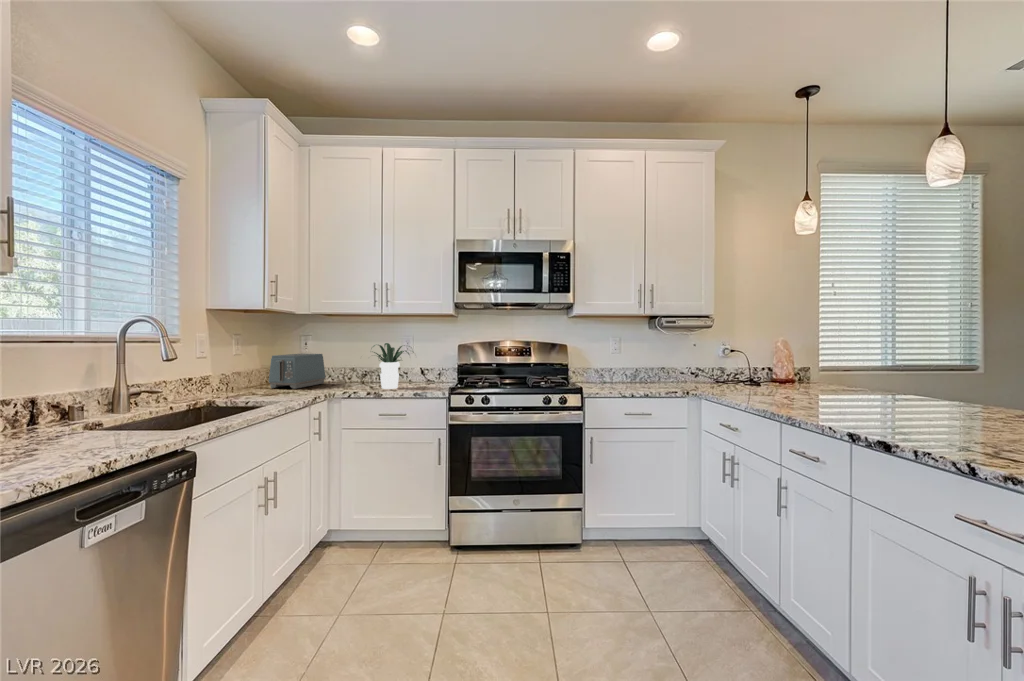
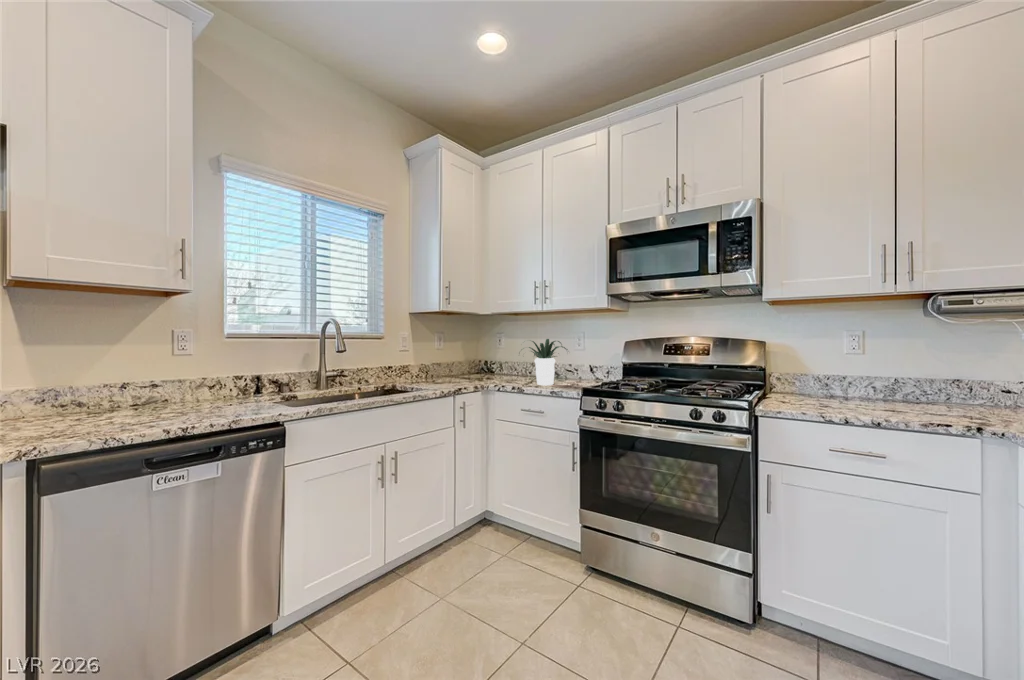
toaster: present [269,353,325,389] -> none [461,349,508,379]

